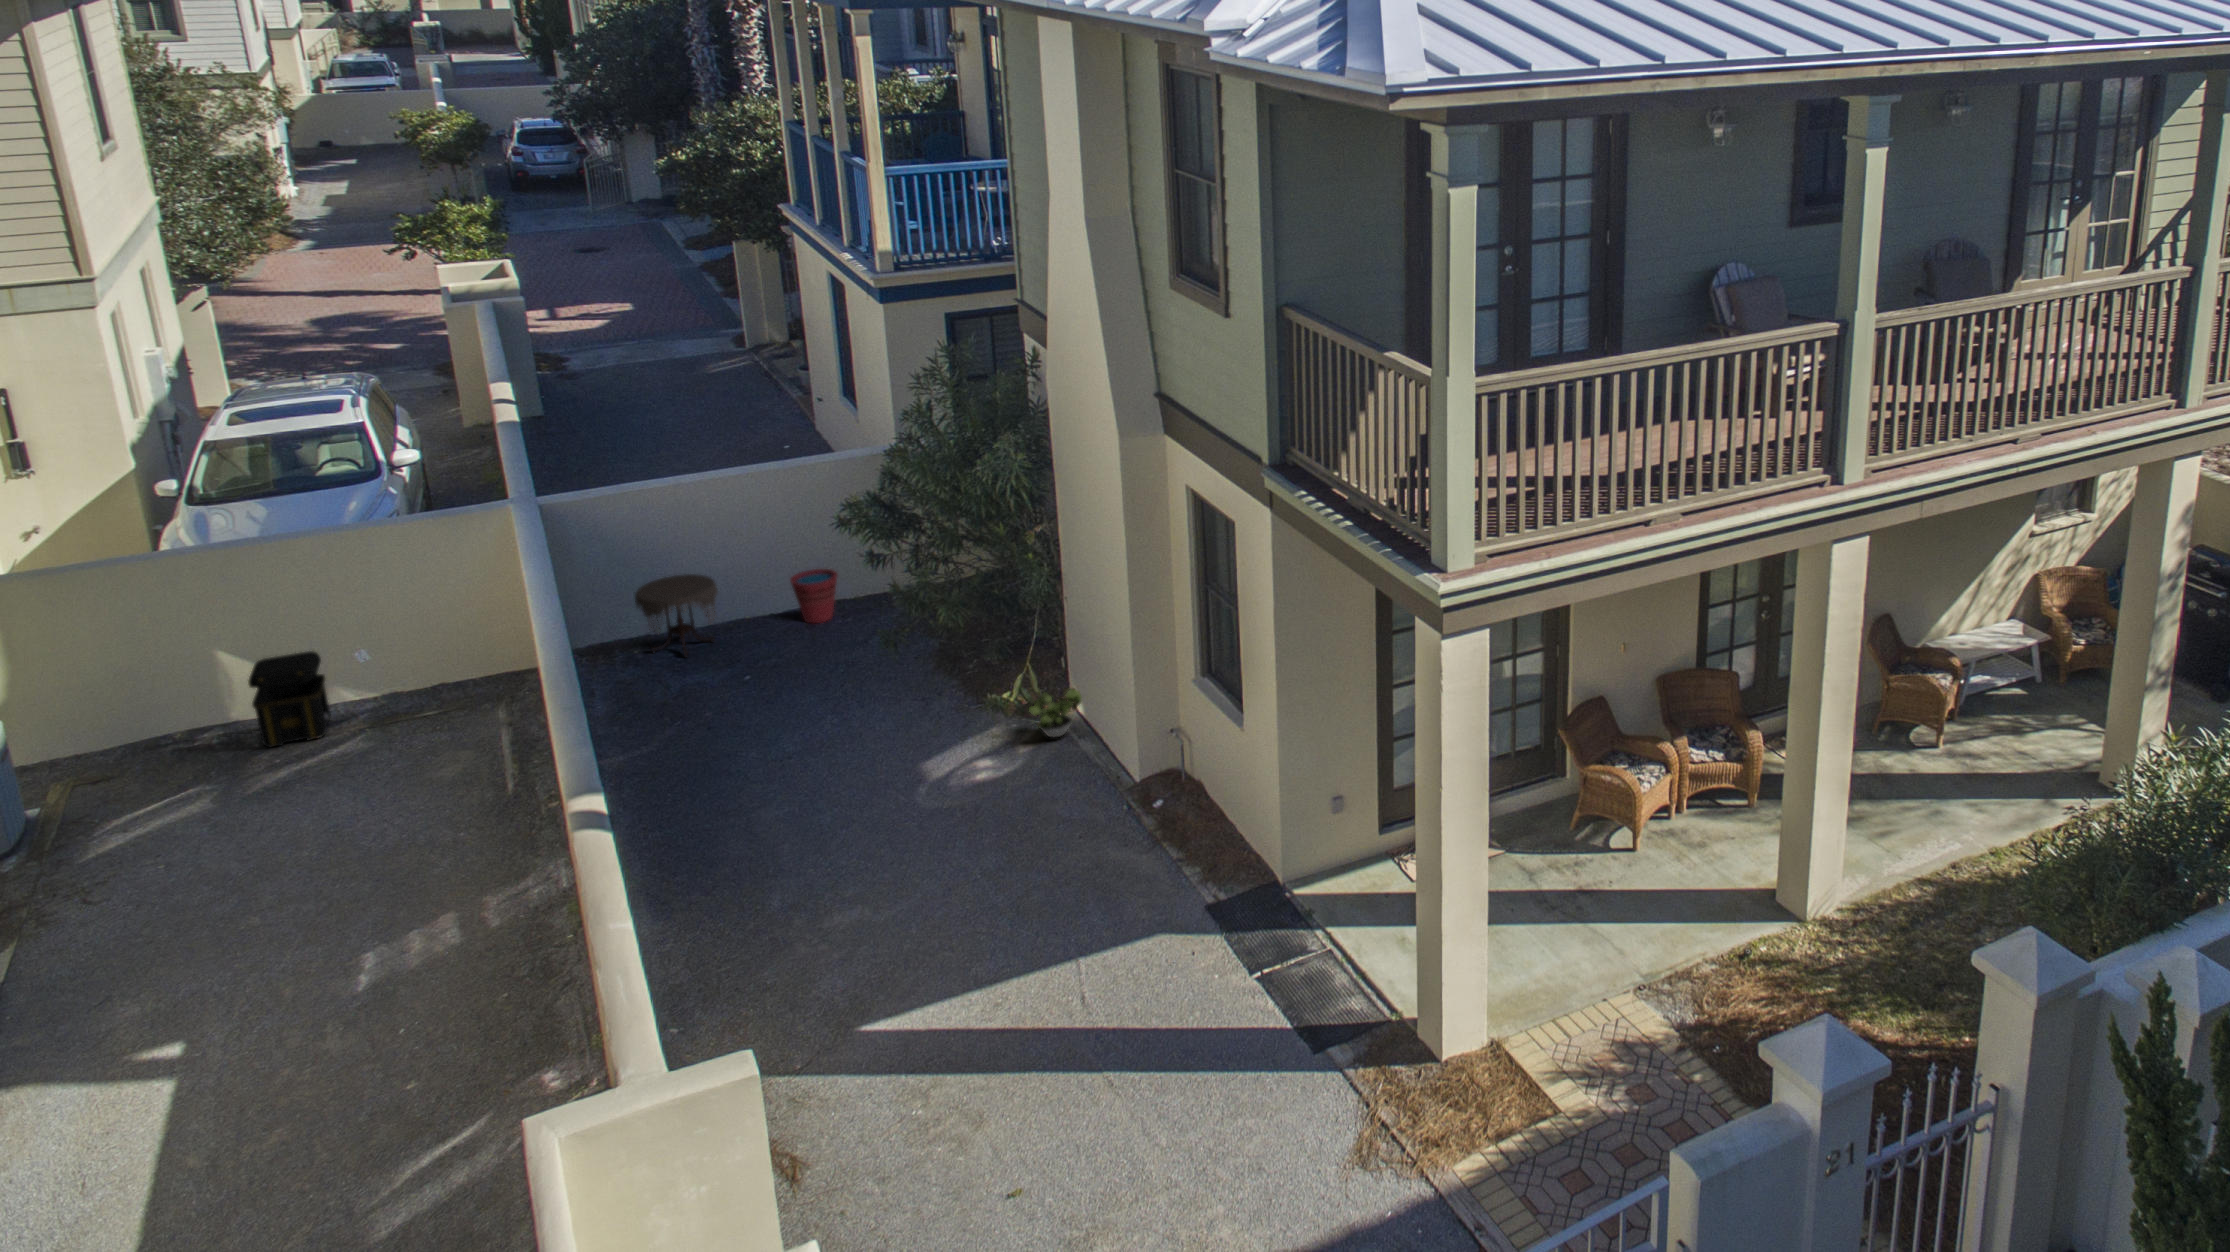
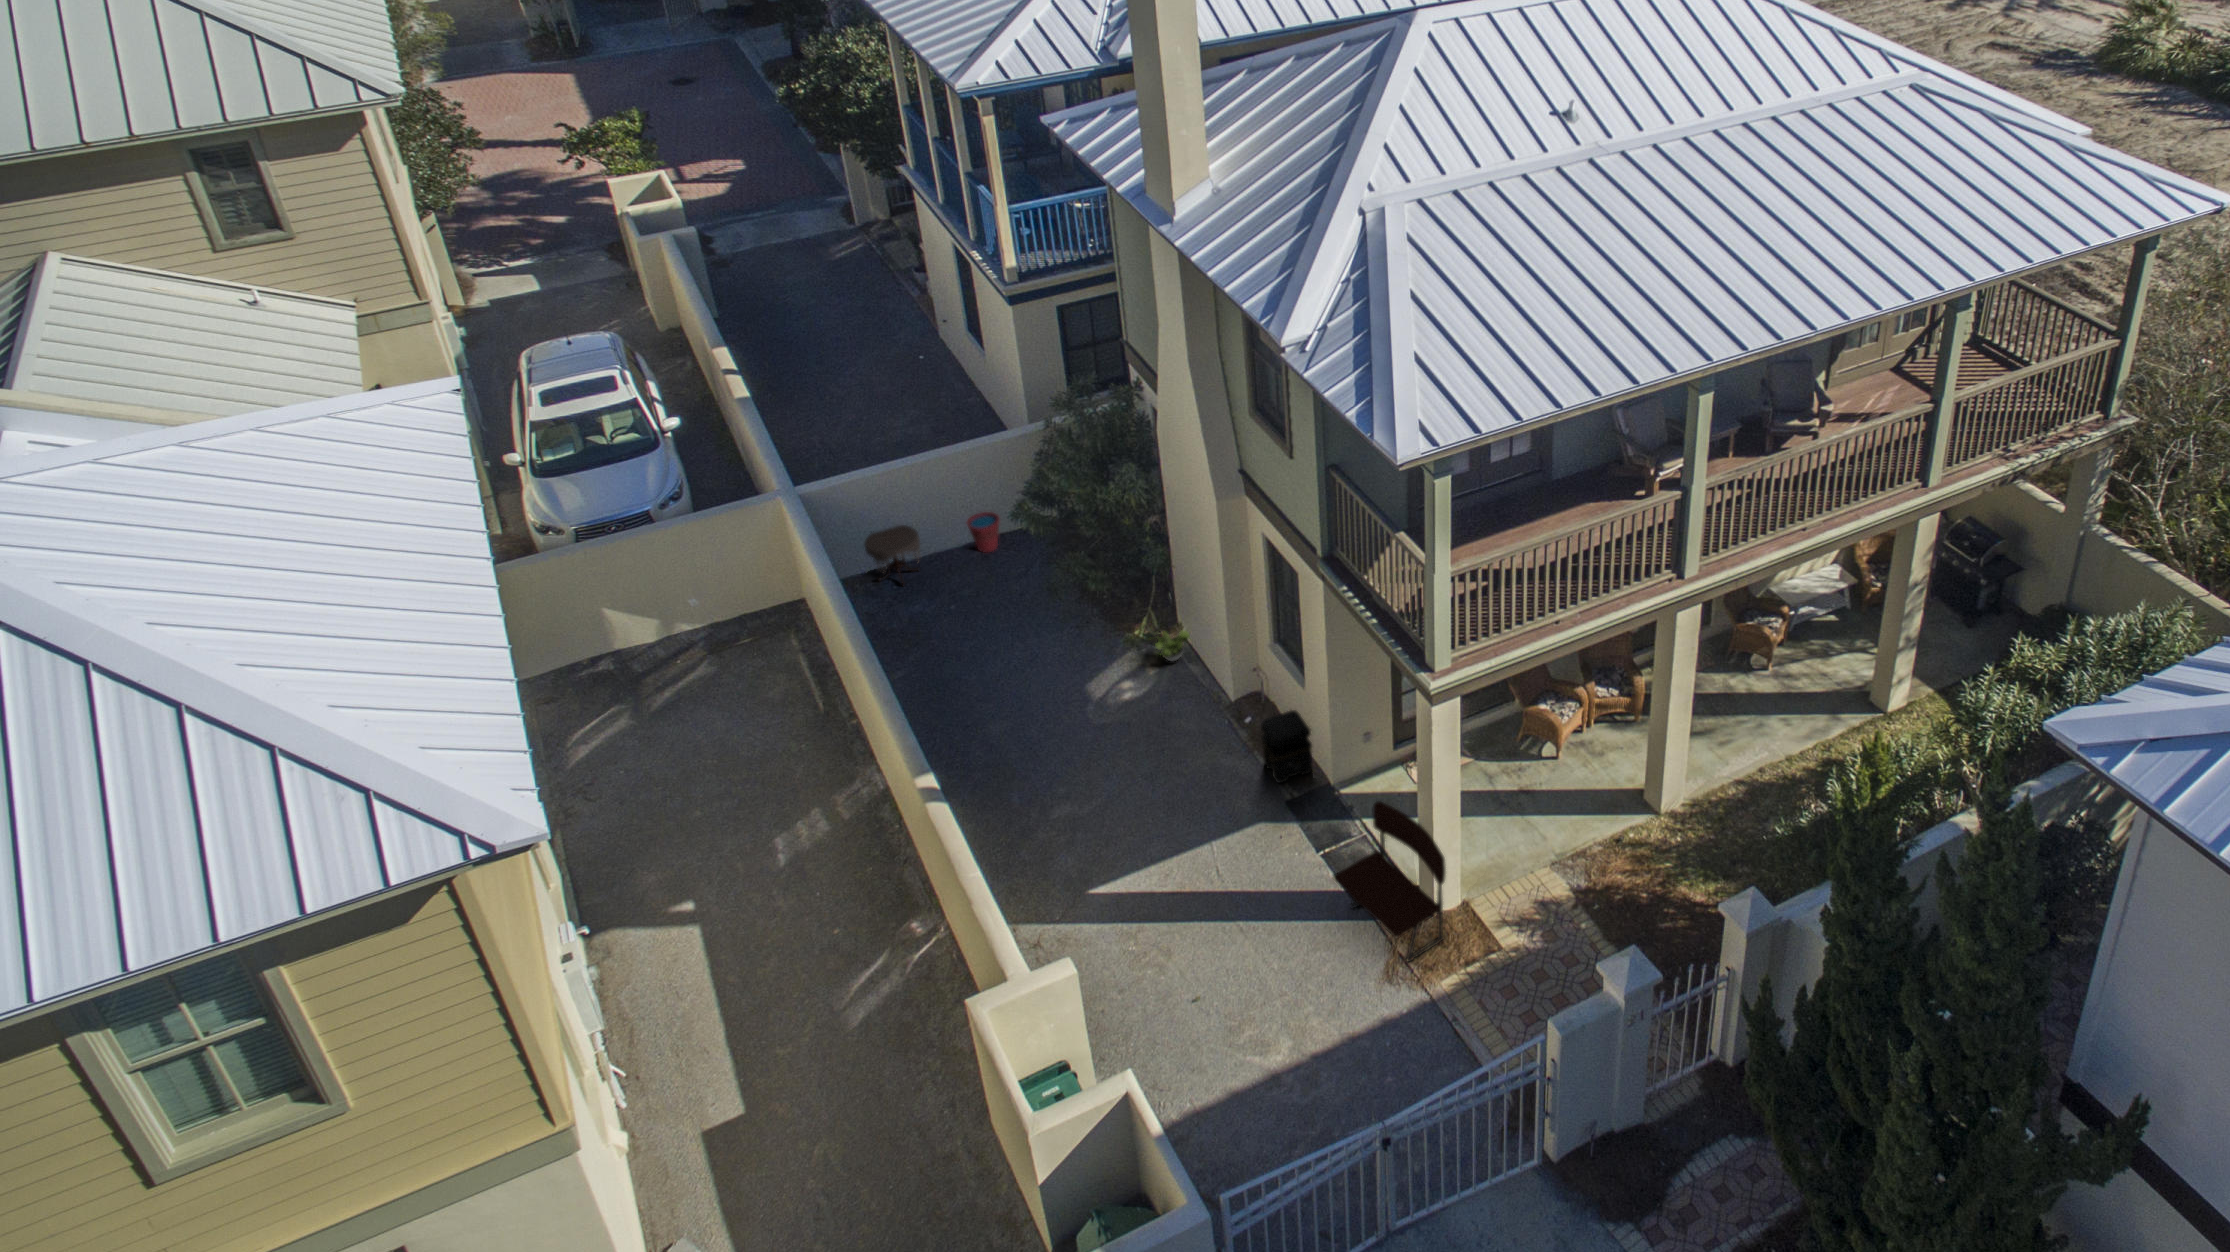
toolbox: present [248,651,330,747] -> present [1261,710,1312,783]
bench: none [1271,854,1464,1137] -> present [1334,801,1446,961]

